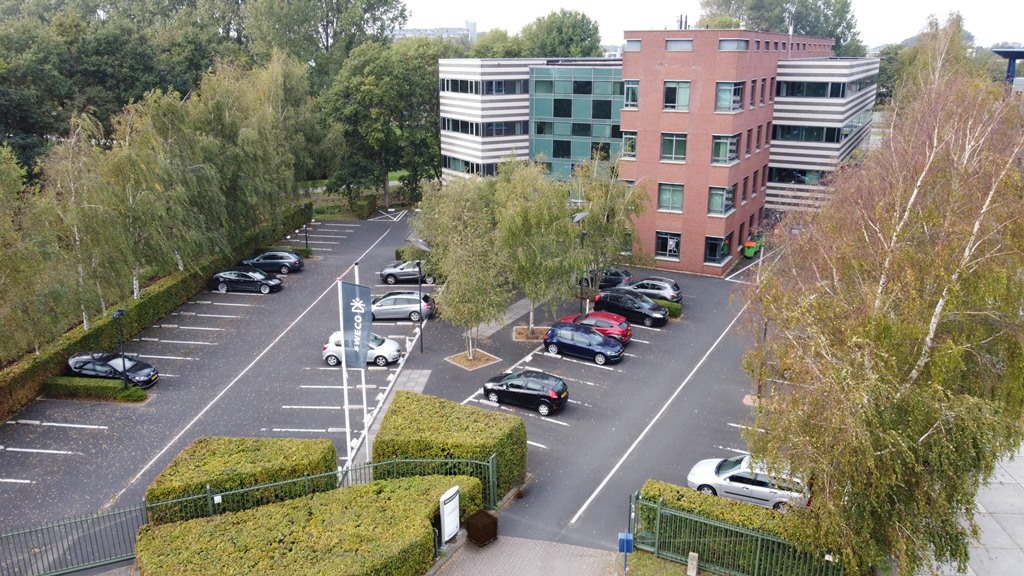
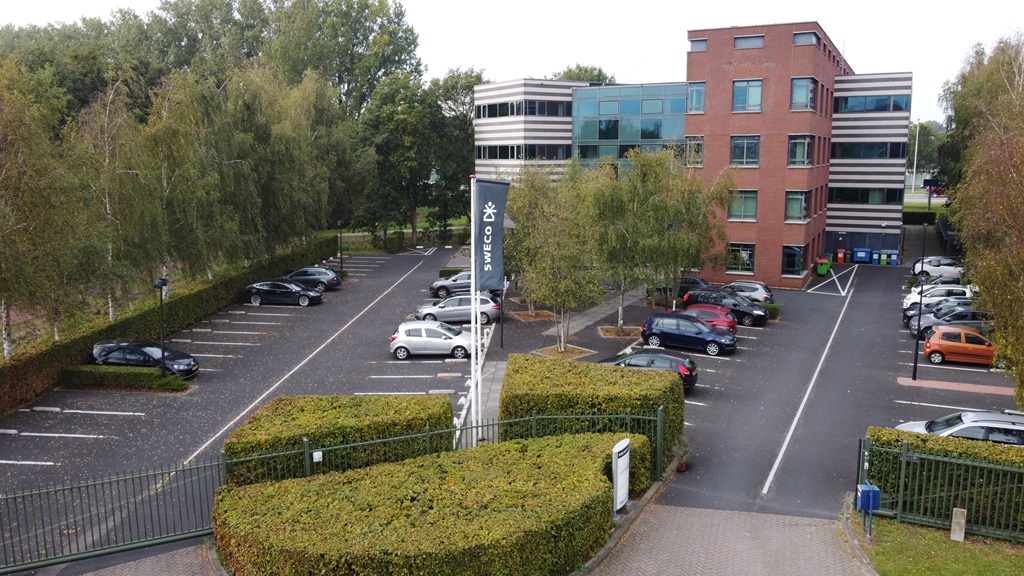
wooden crate: present [465,509,498,547] -> none [633,473,677,519]

